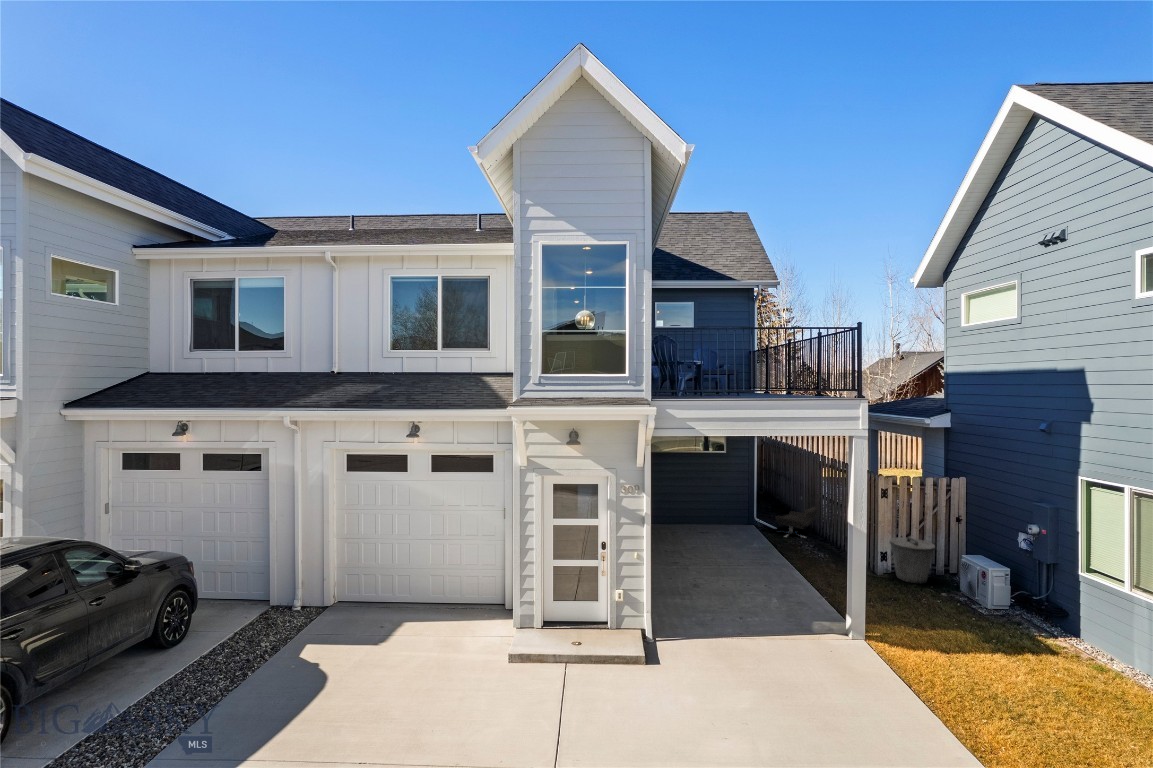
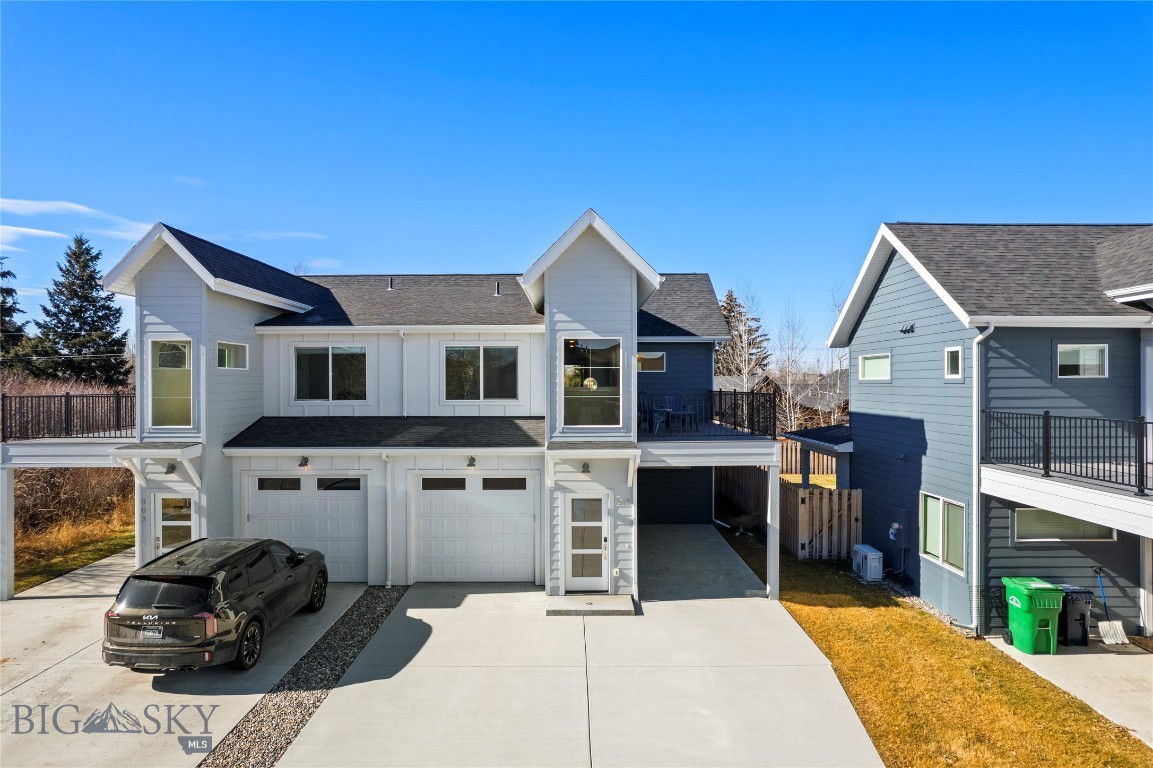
trash can: present [890,537,935,583] -> none [807,533,837,566]

